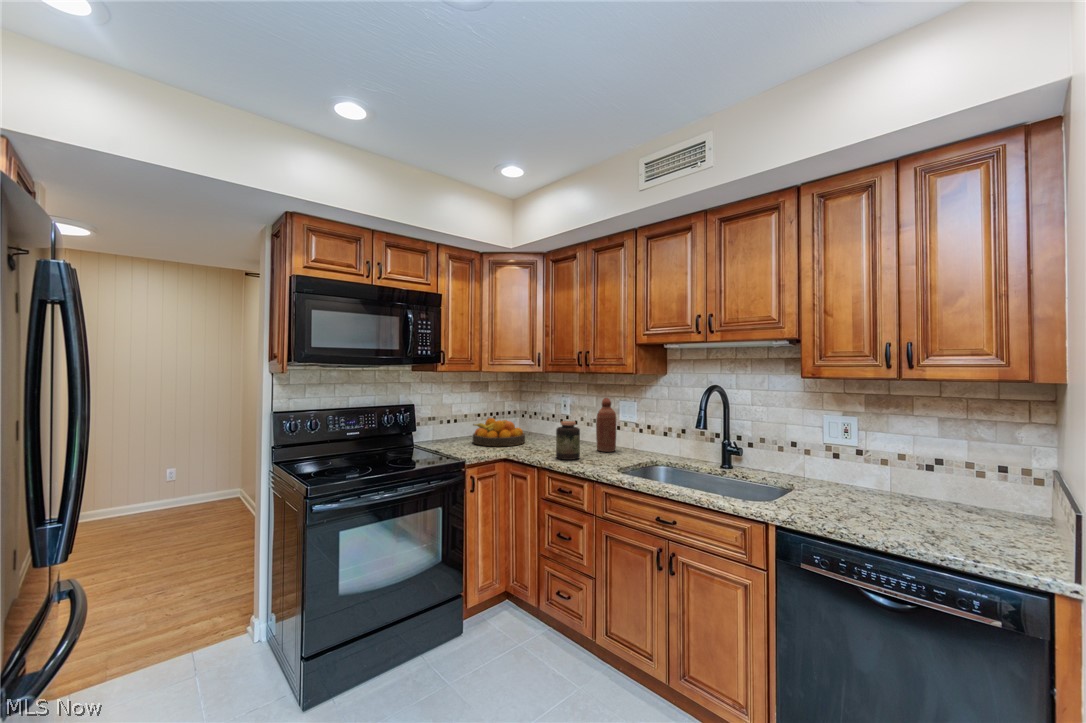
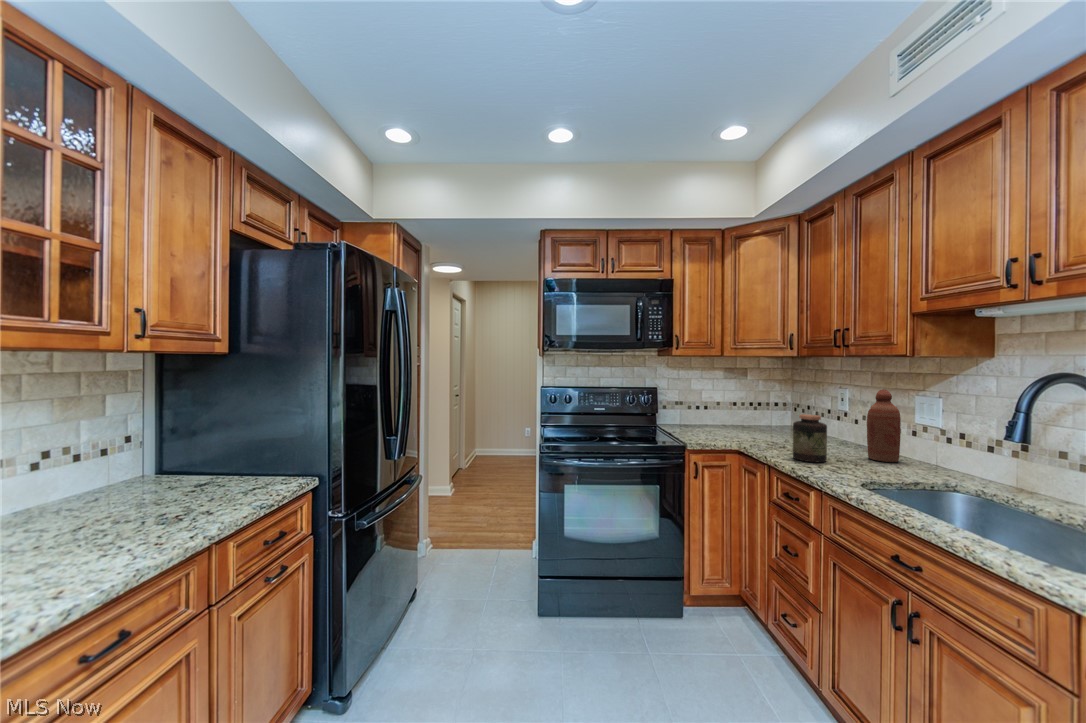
fruit bowl: present [473,418,525,446] -> none [718,407,781,439]

